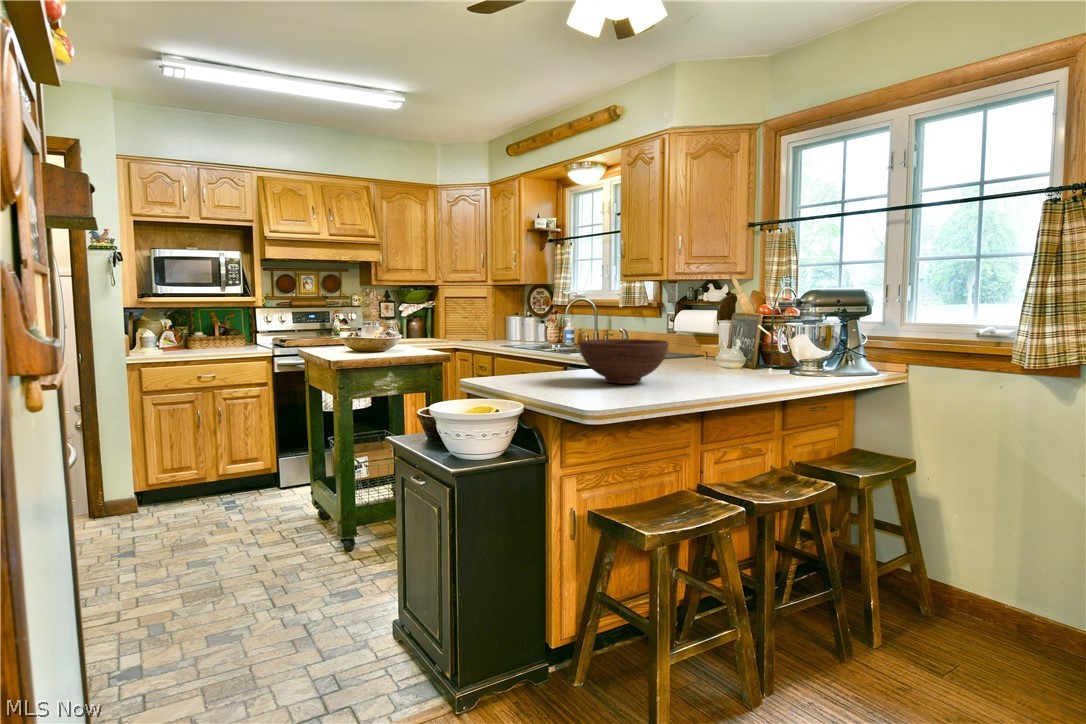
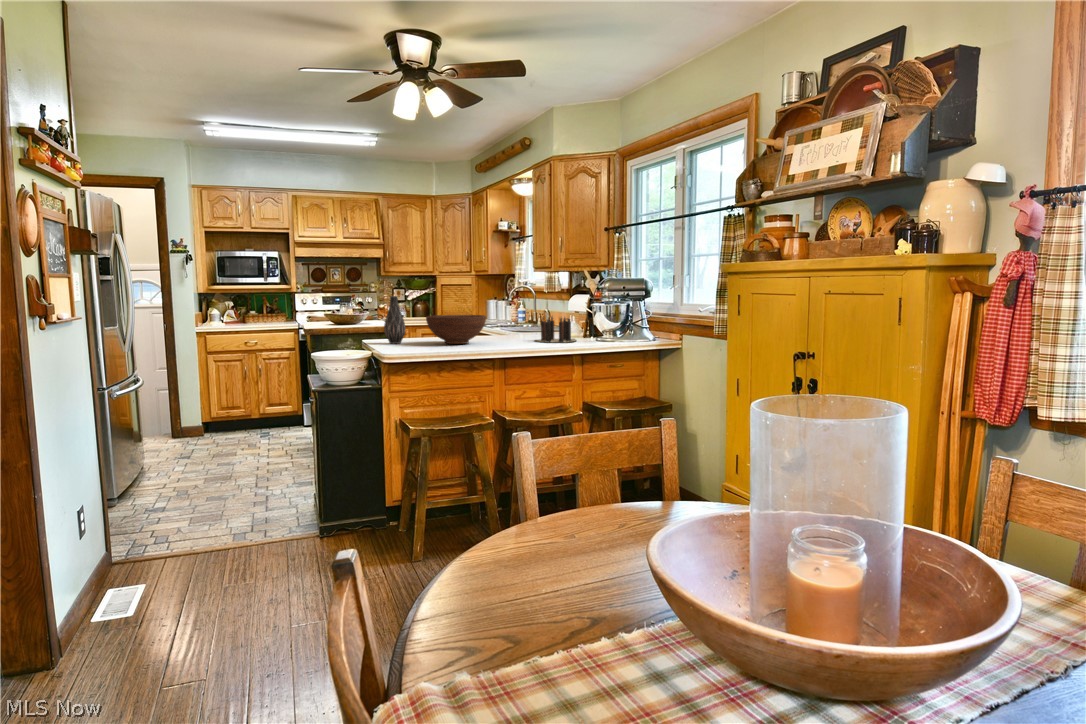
vase: none [514,312,546,385] -> present [384,296,406,344]
candle: none [702,339,787,378] -> present [535,316,576,343]

